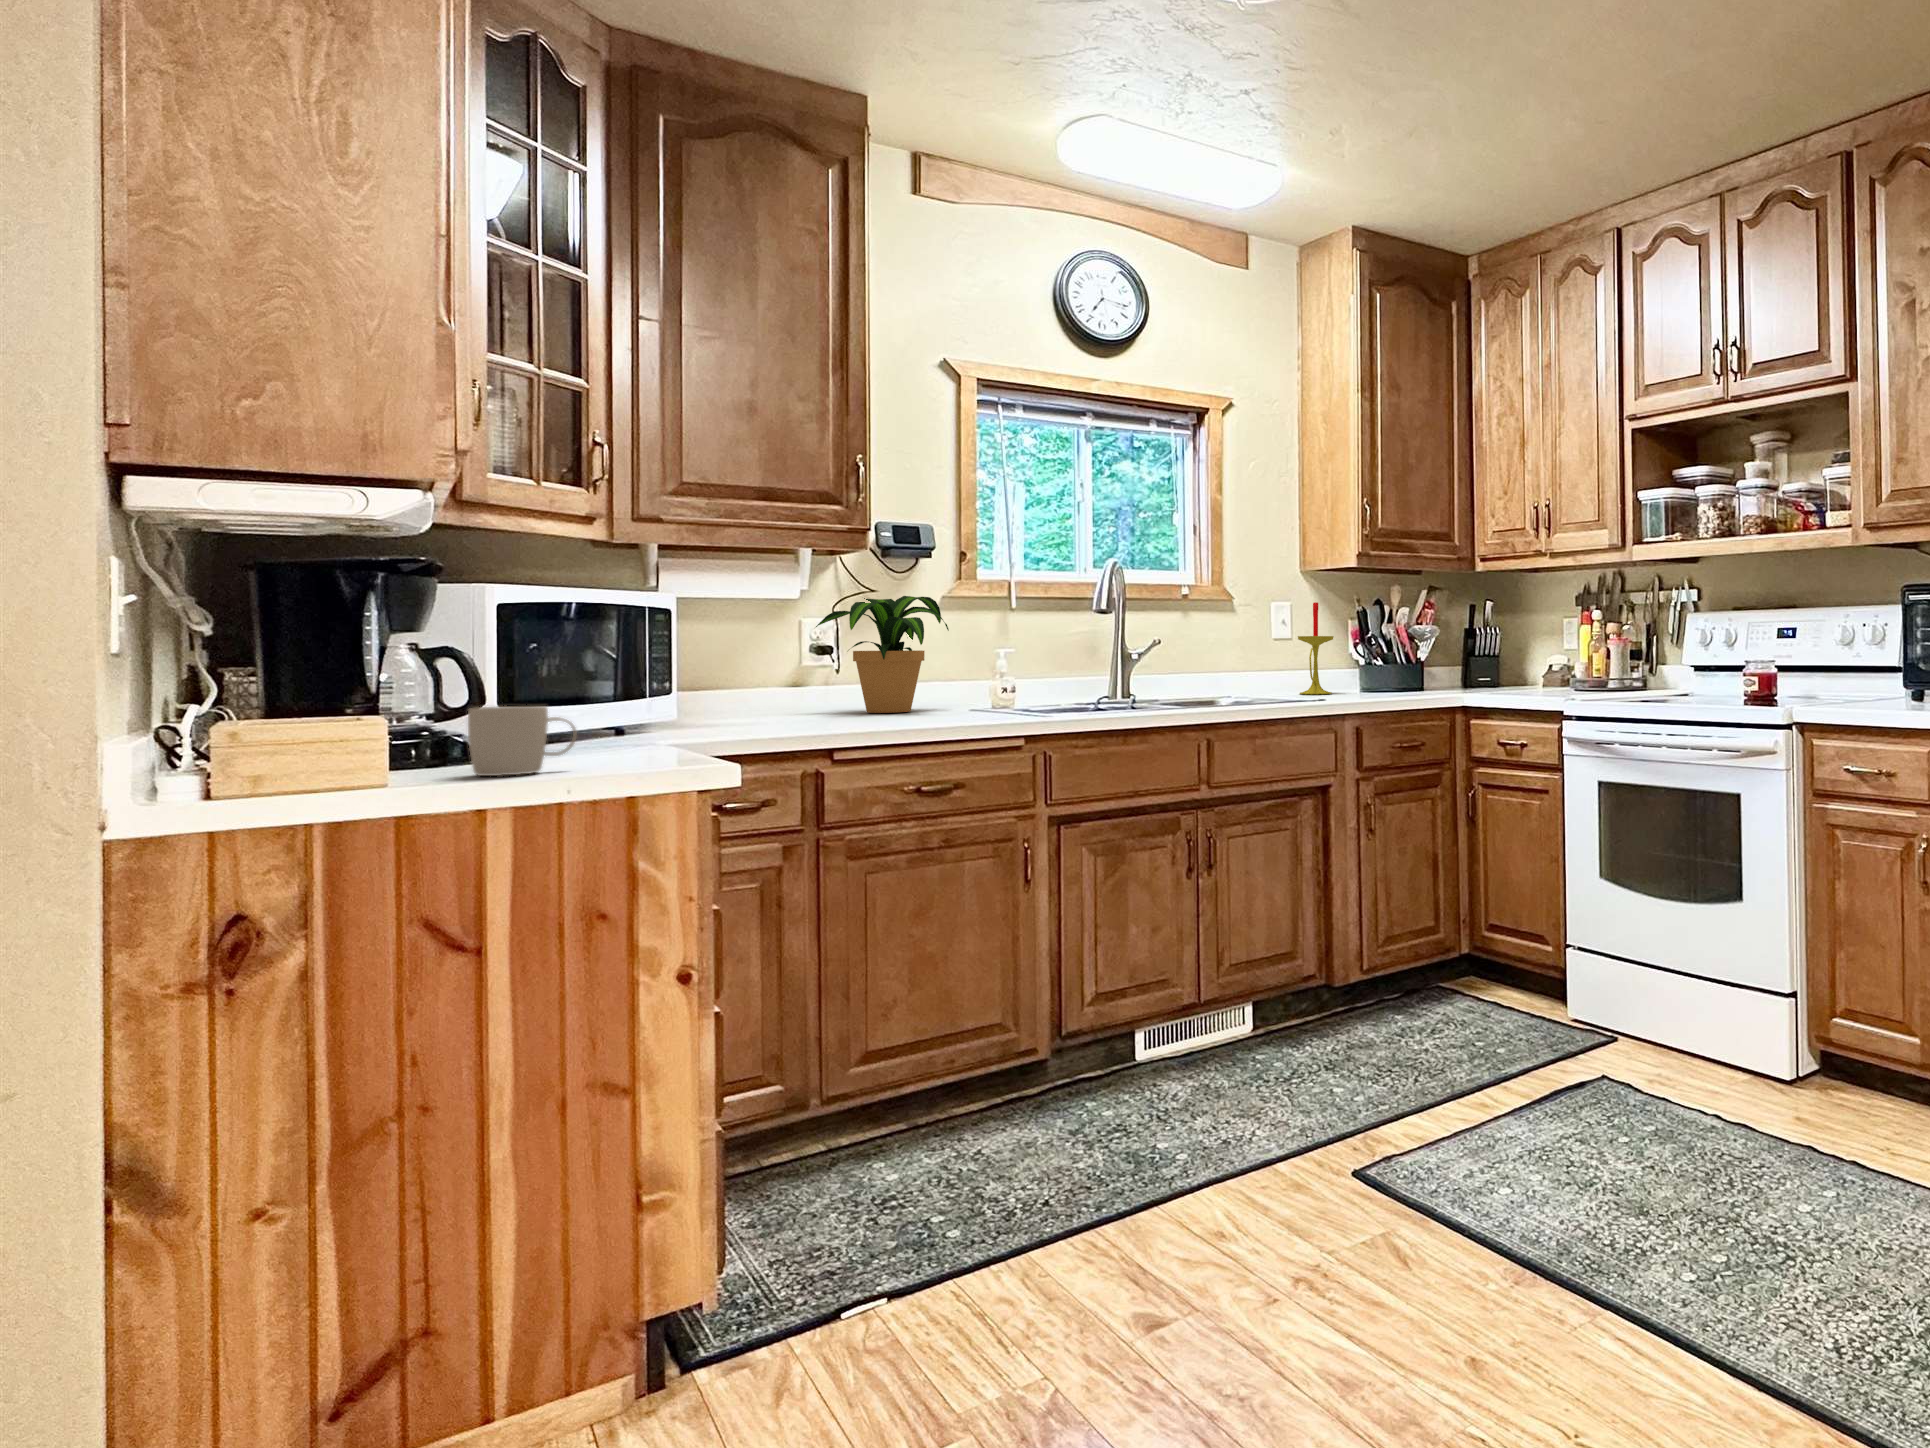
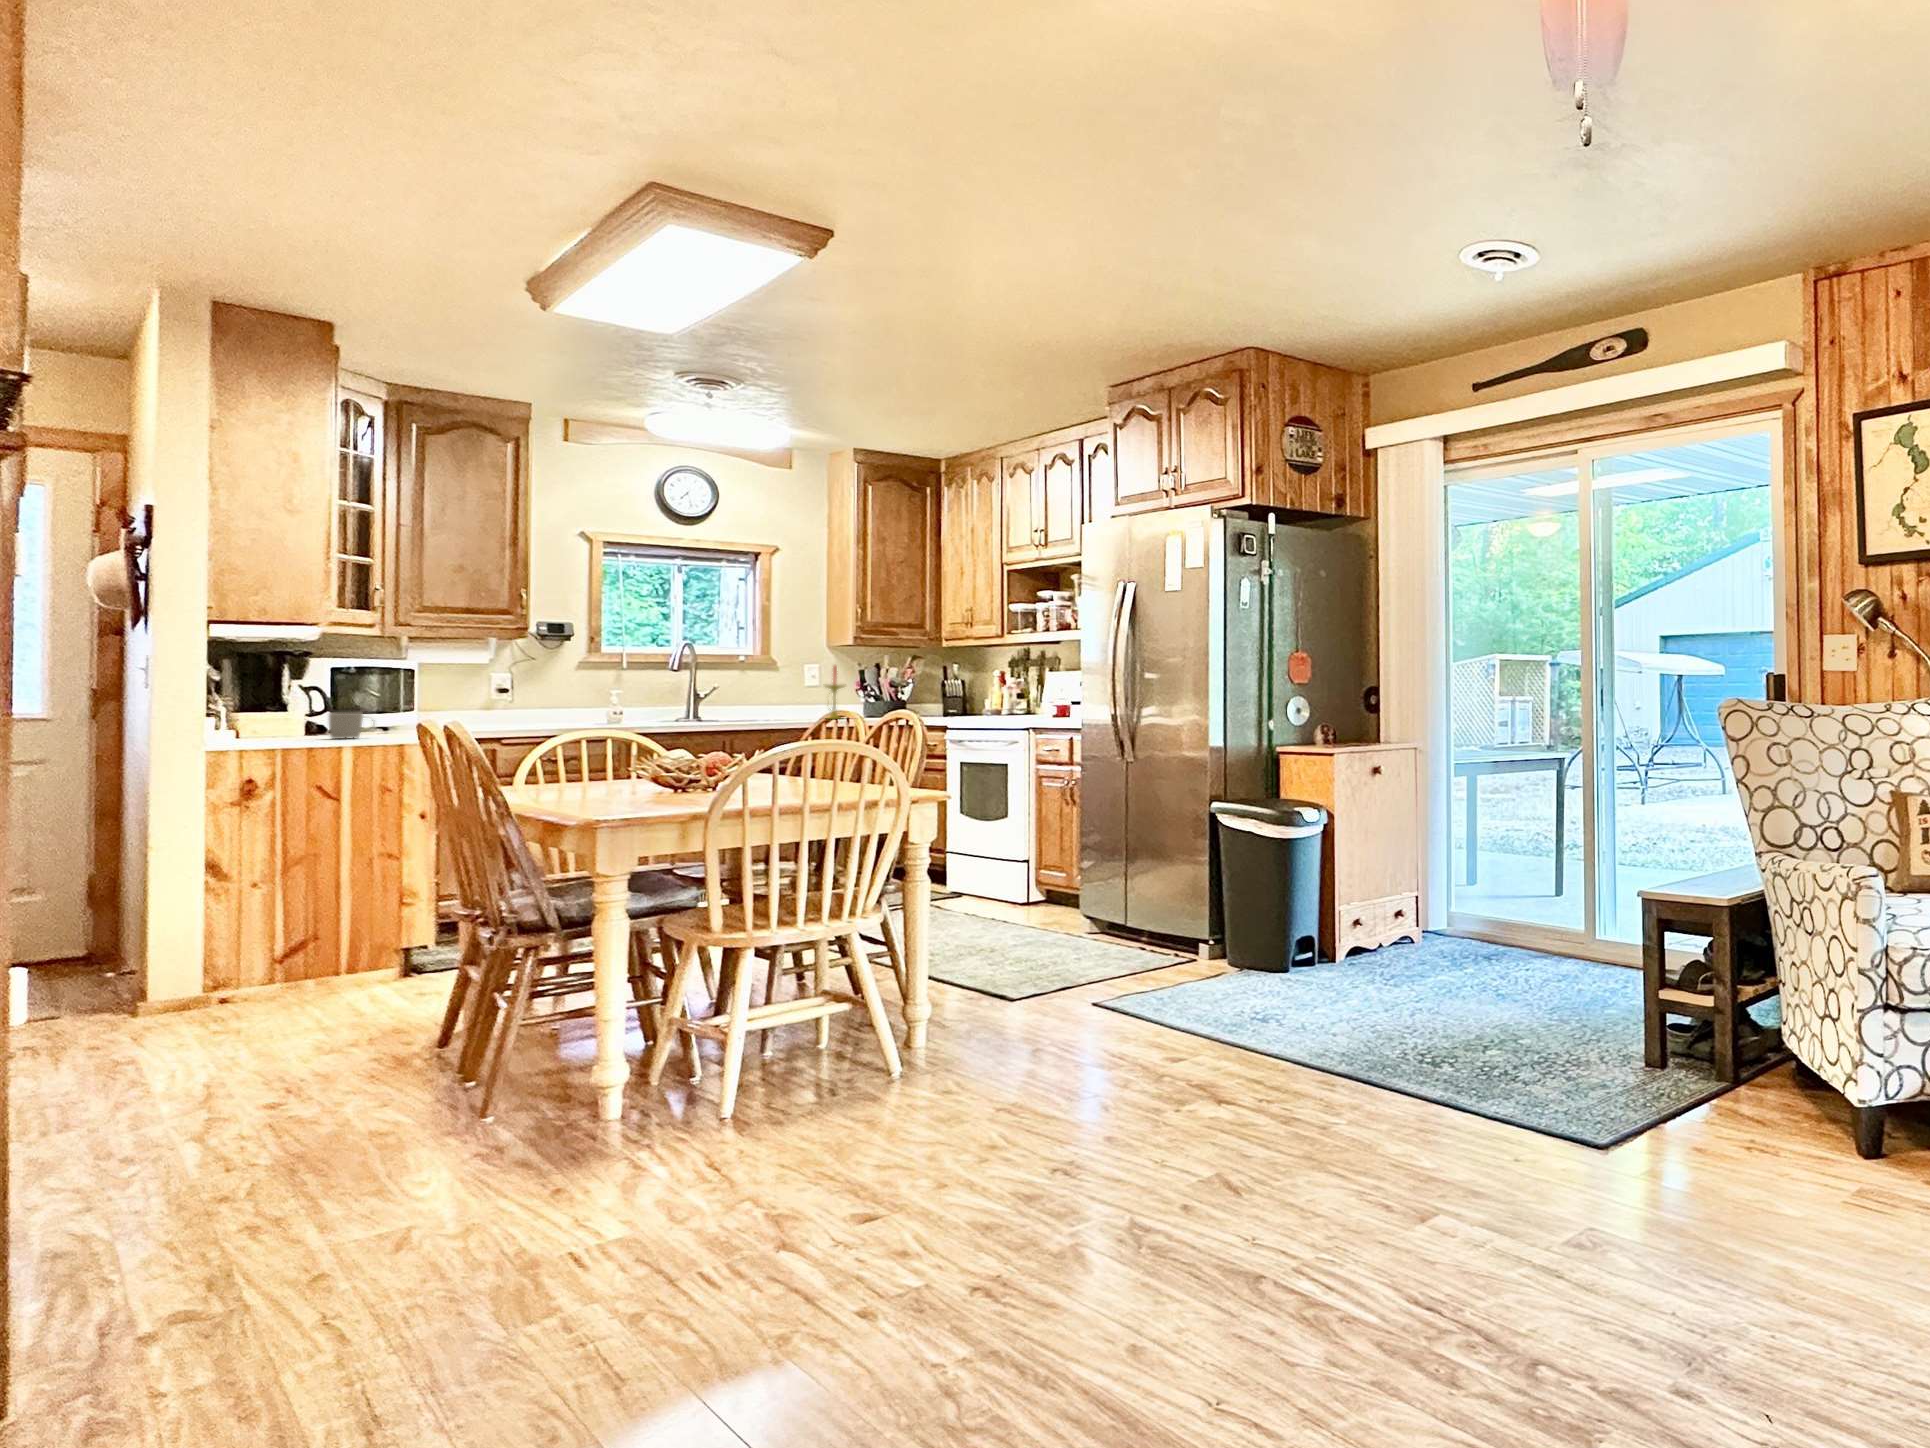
potted plant: present [816,596,949,713] -> none [497,662,581,724]

